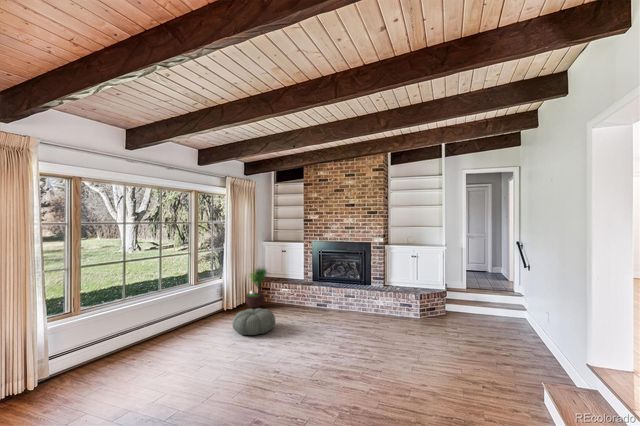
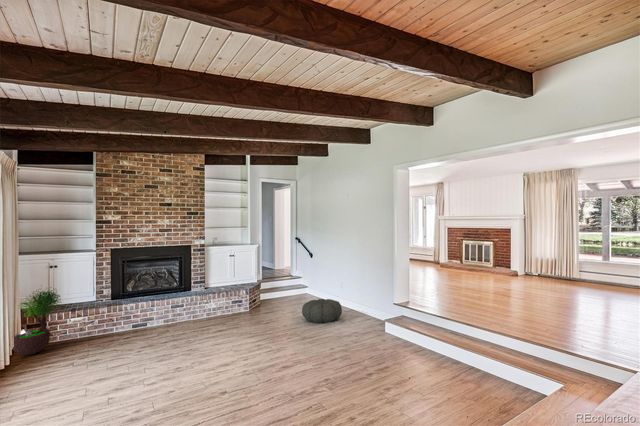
pouf: present [233,308,275,335] -> present [302,299,342,323]

